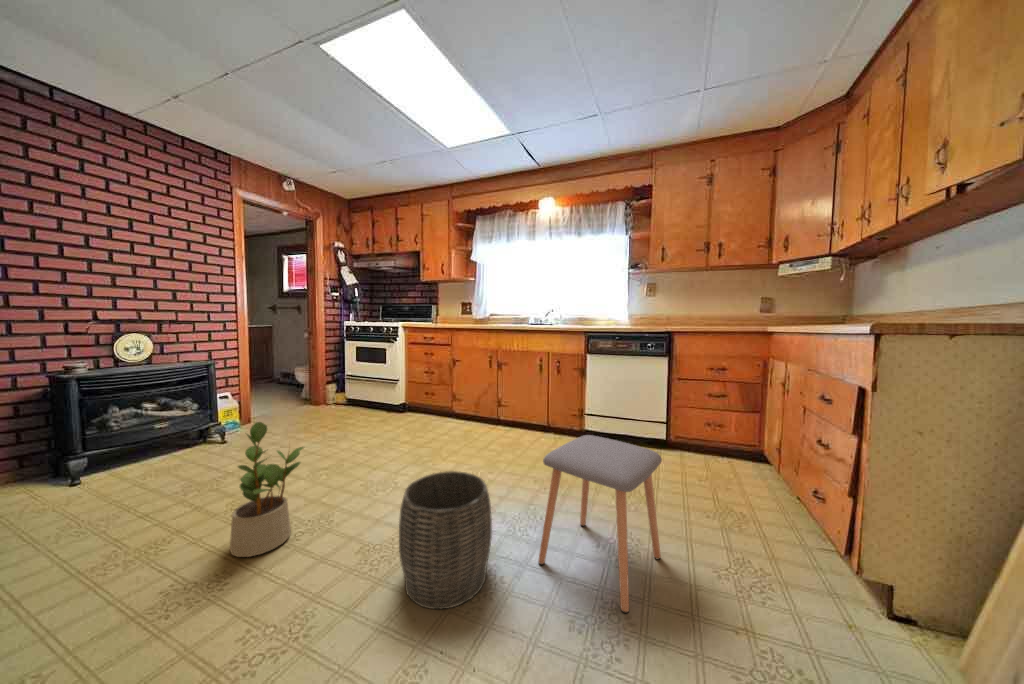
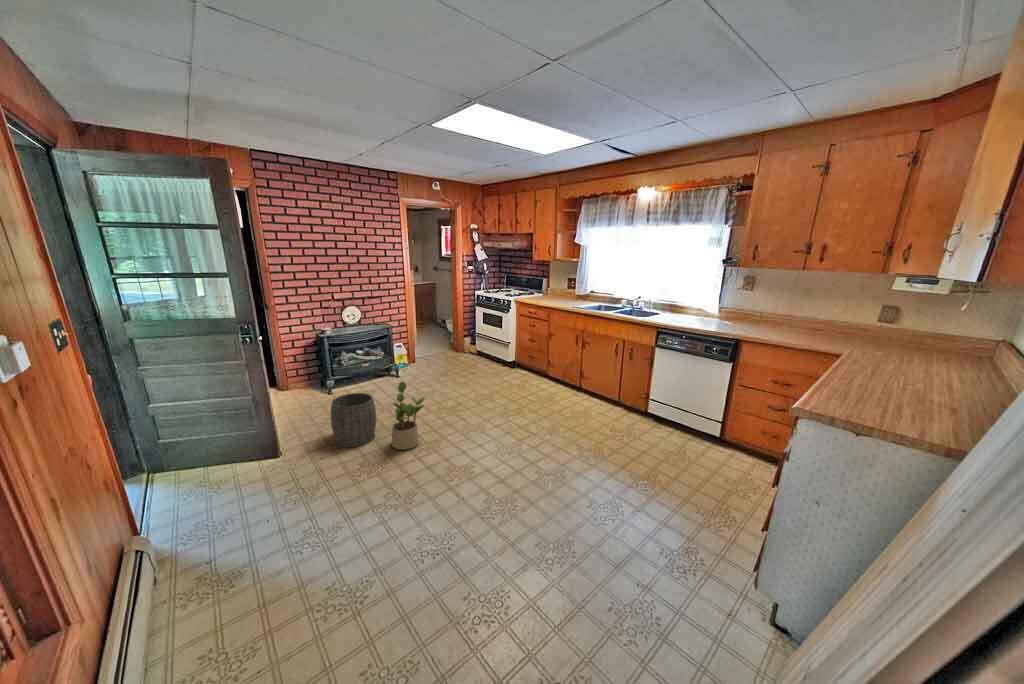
stool: present [538,435,662,613] -> none [537,425,623,533]
woven basket: present [399,471,492,609] -> present [331,393,376,447]

